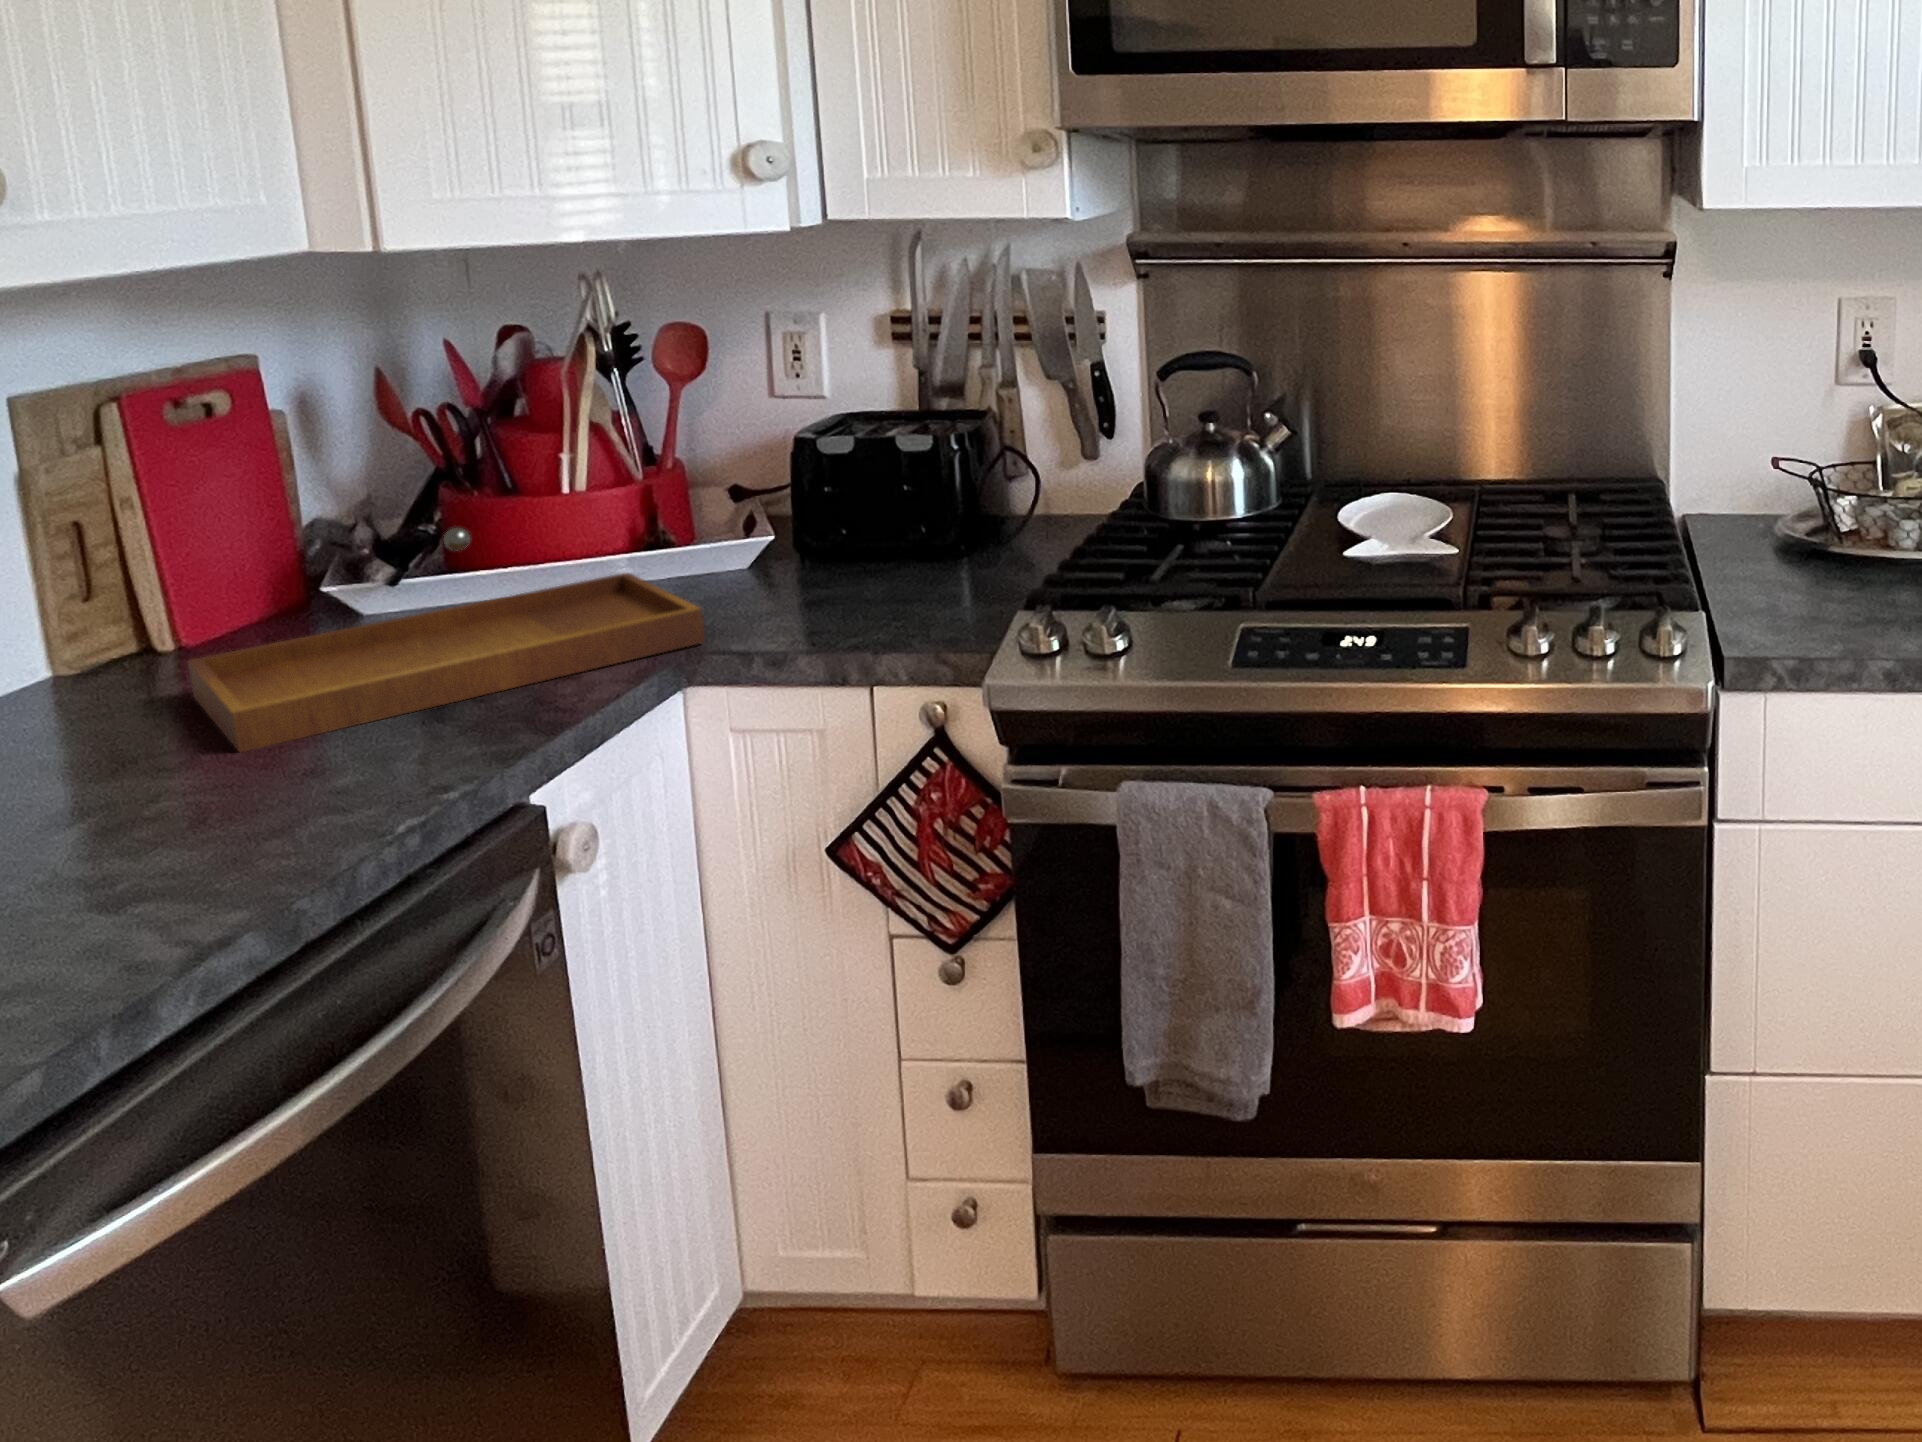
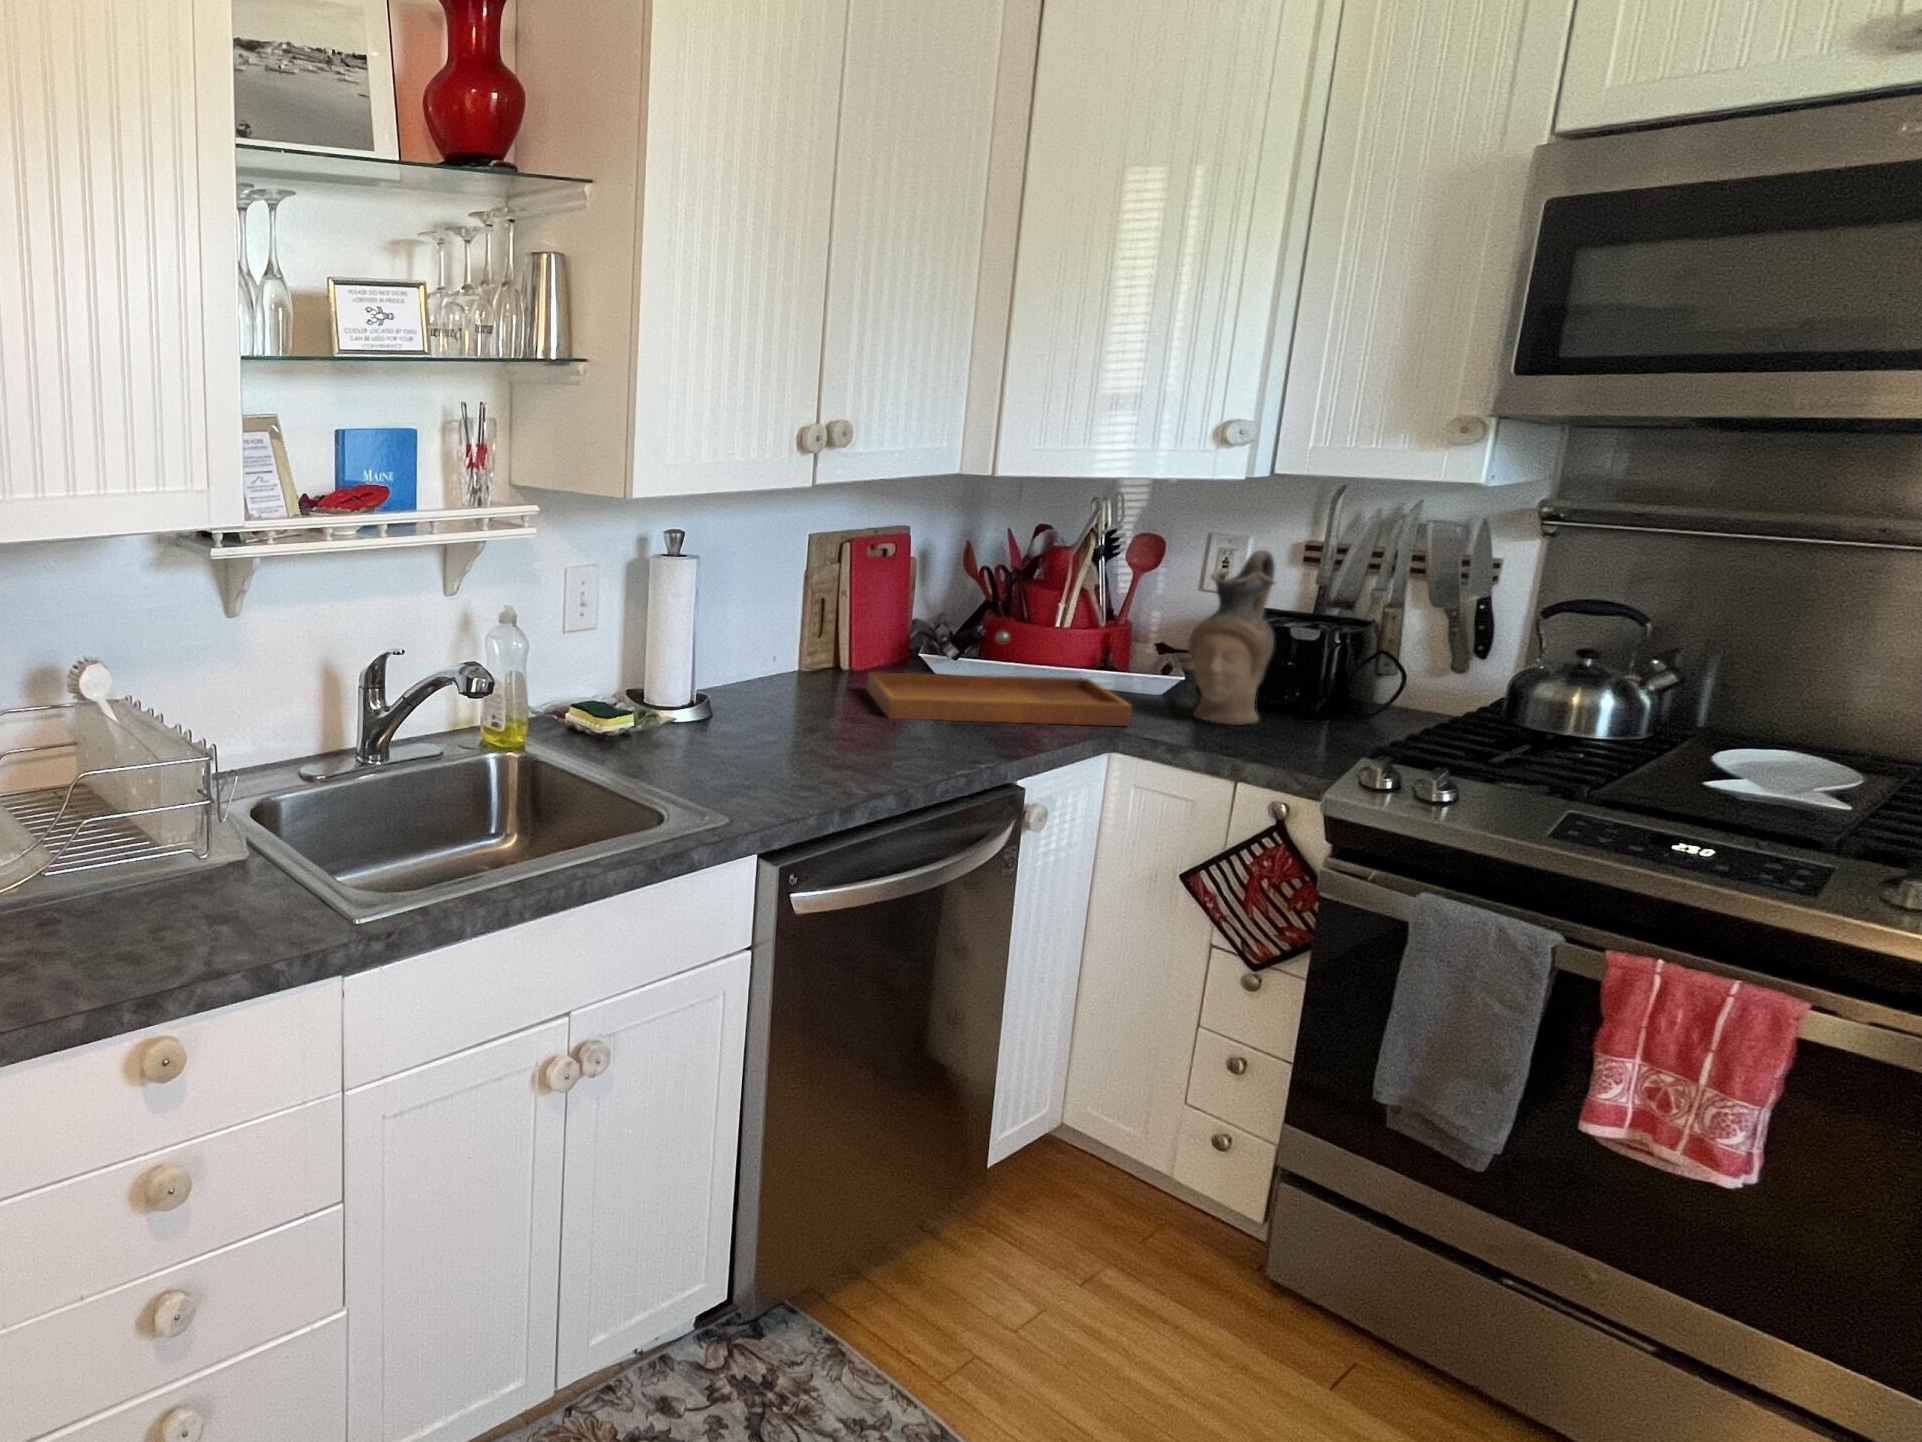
ceramic pitcher: none [765,333,885,600] -> present [1188,550,1275,724]

